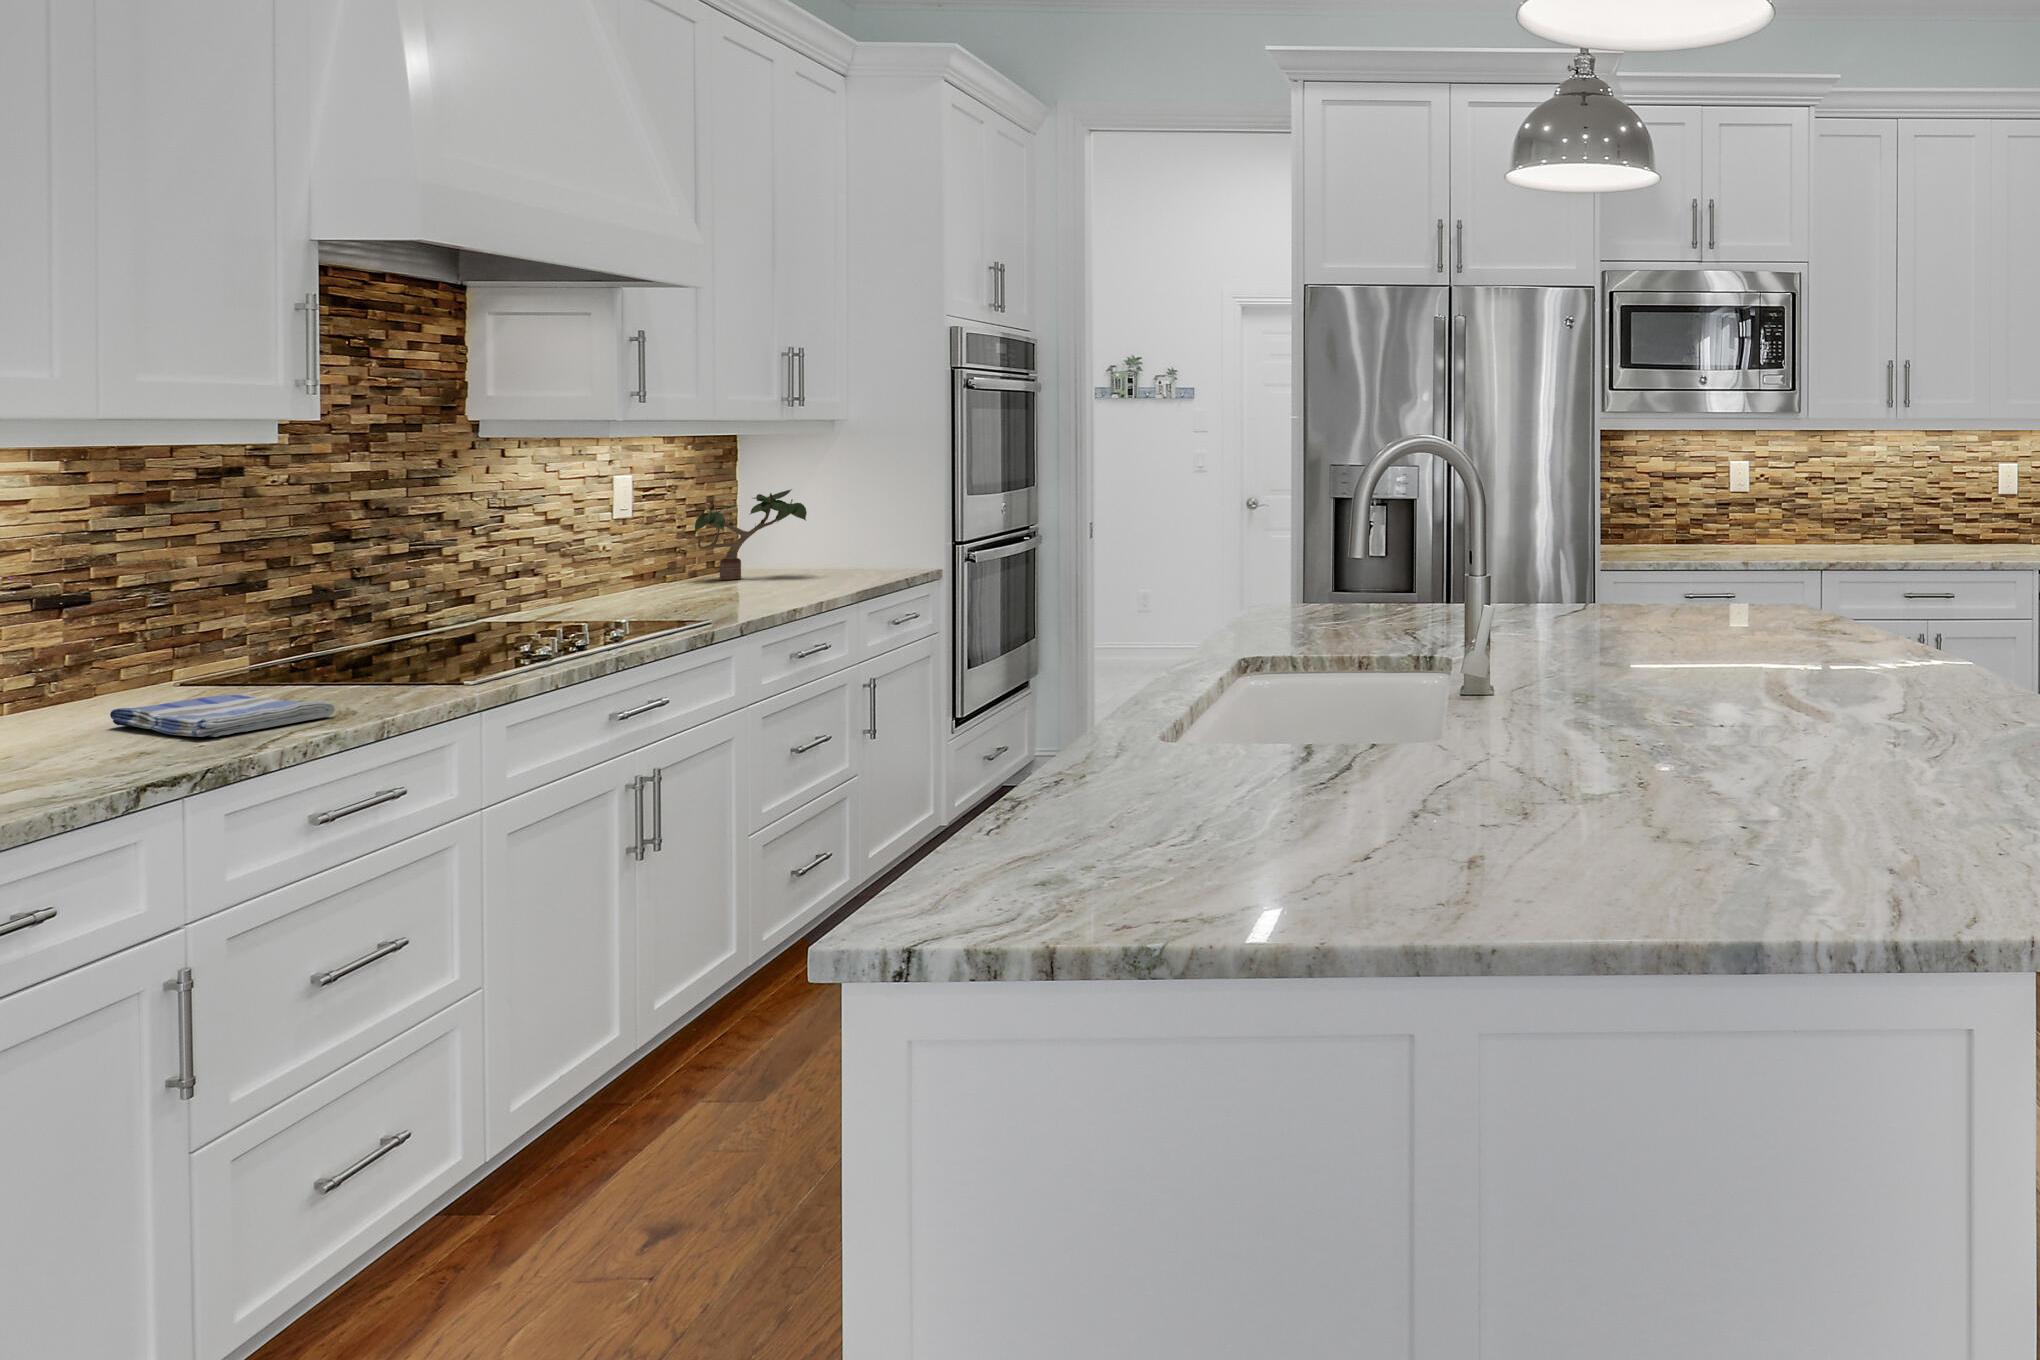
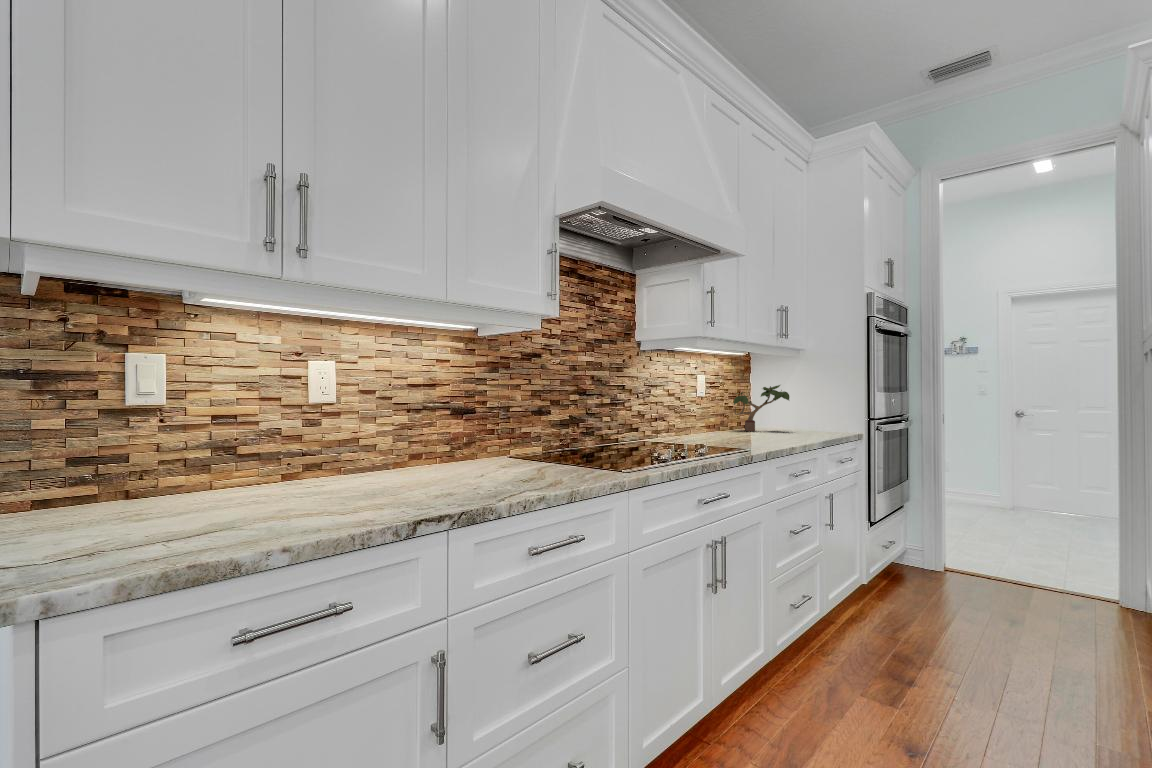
dish towel: present [110,695,335,737] -> none [462,465,552,490]

